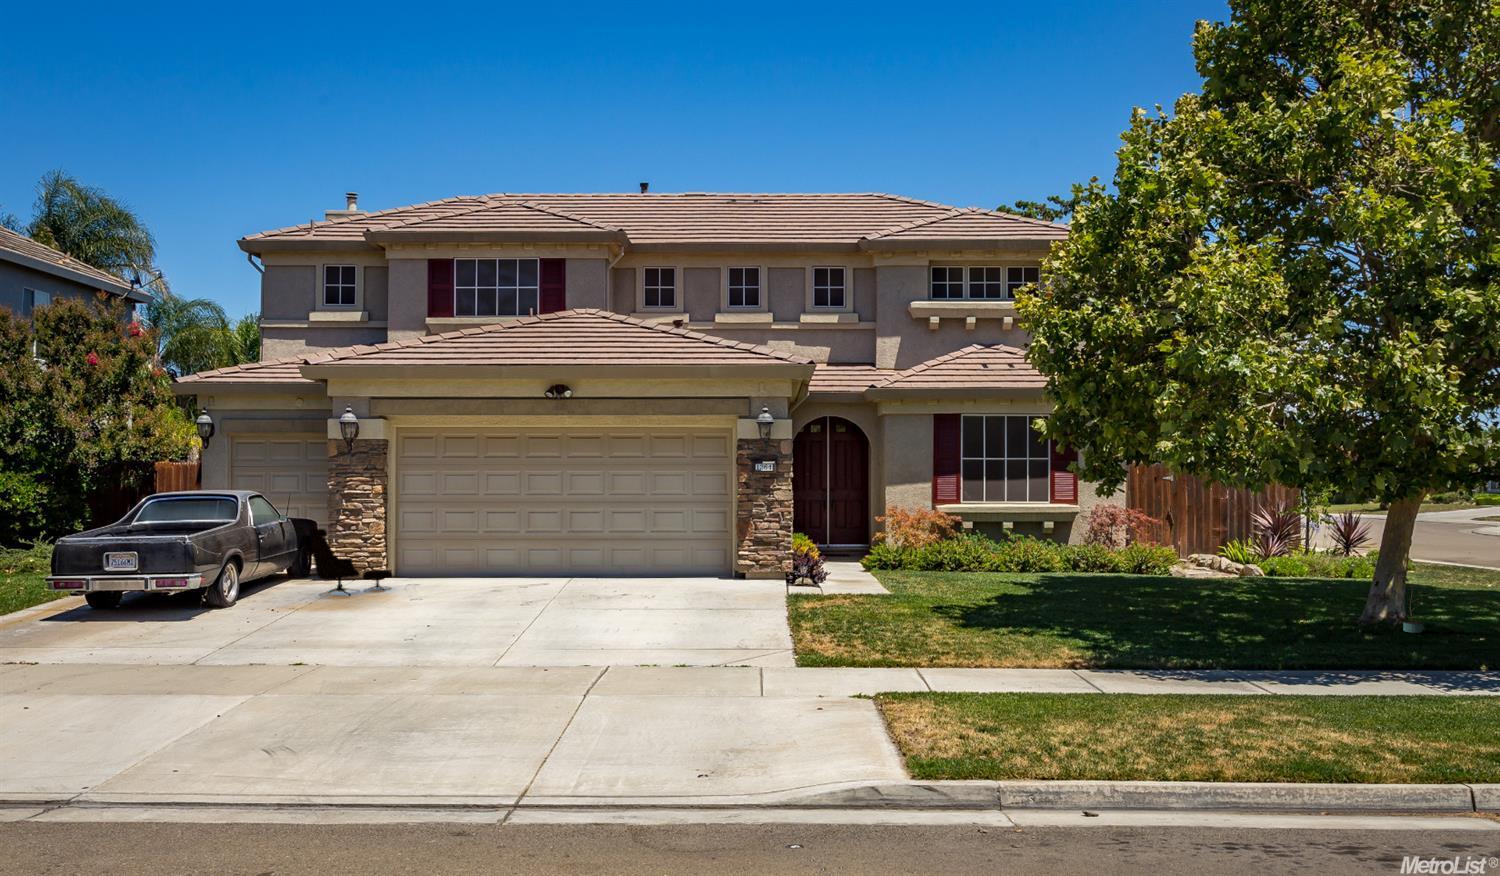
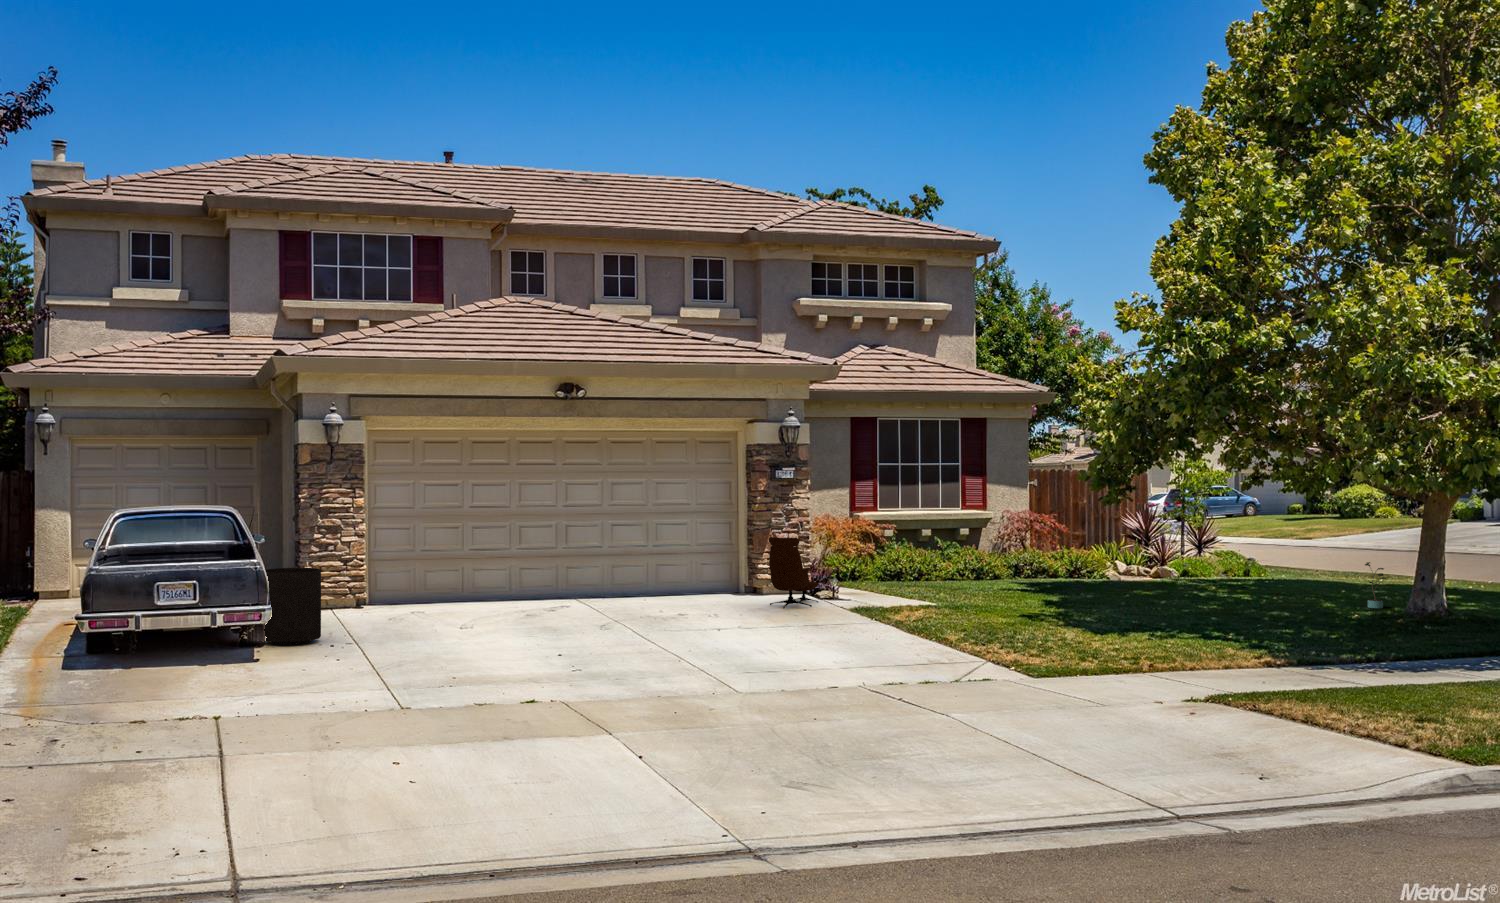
lounge chair: present [309,528,392,593] -> present [769,537,818,608]
trash can: none [242,543,293,606] -> present [264,568,321,645]

